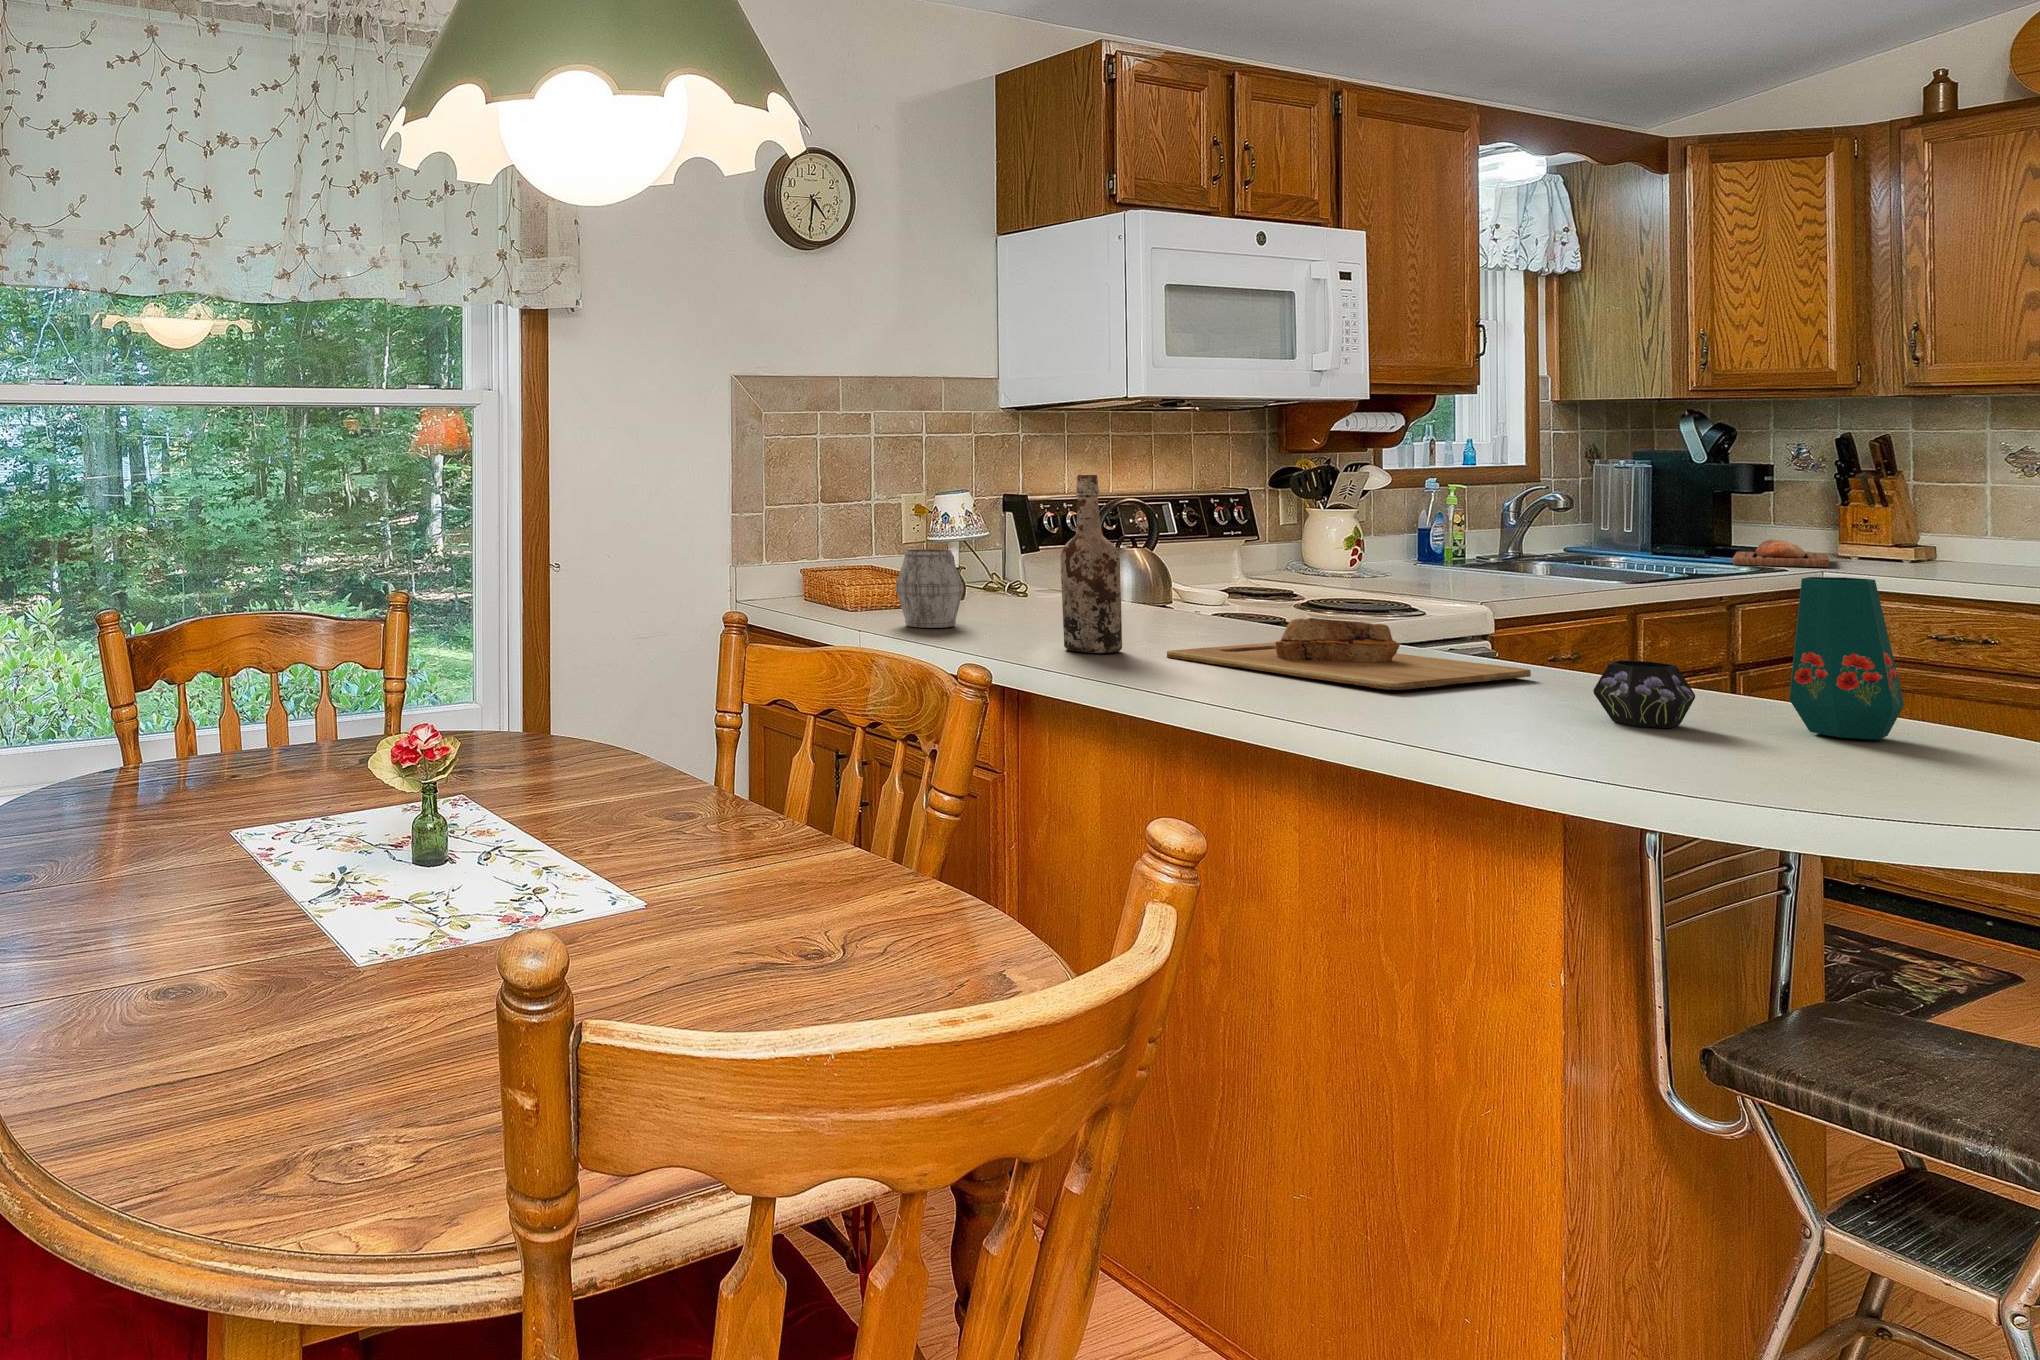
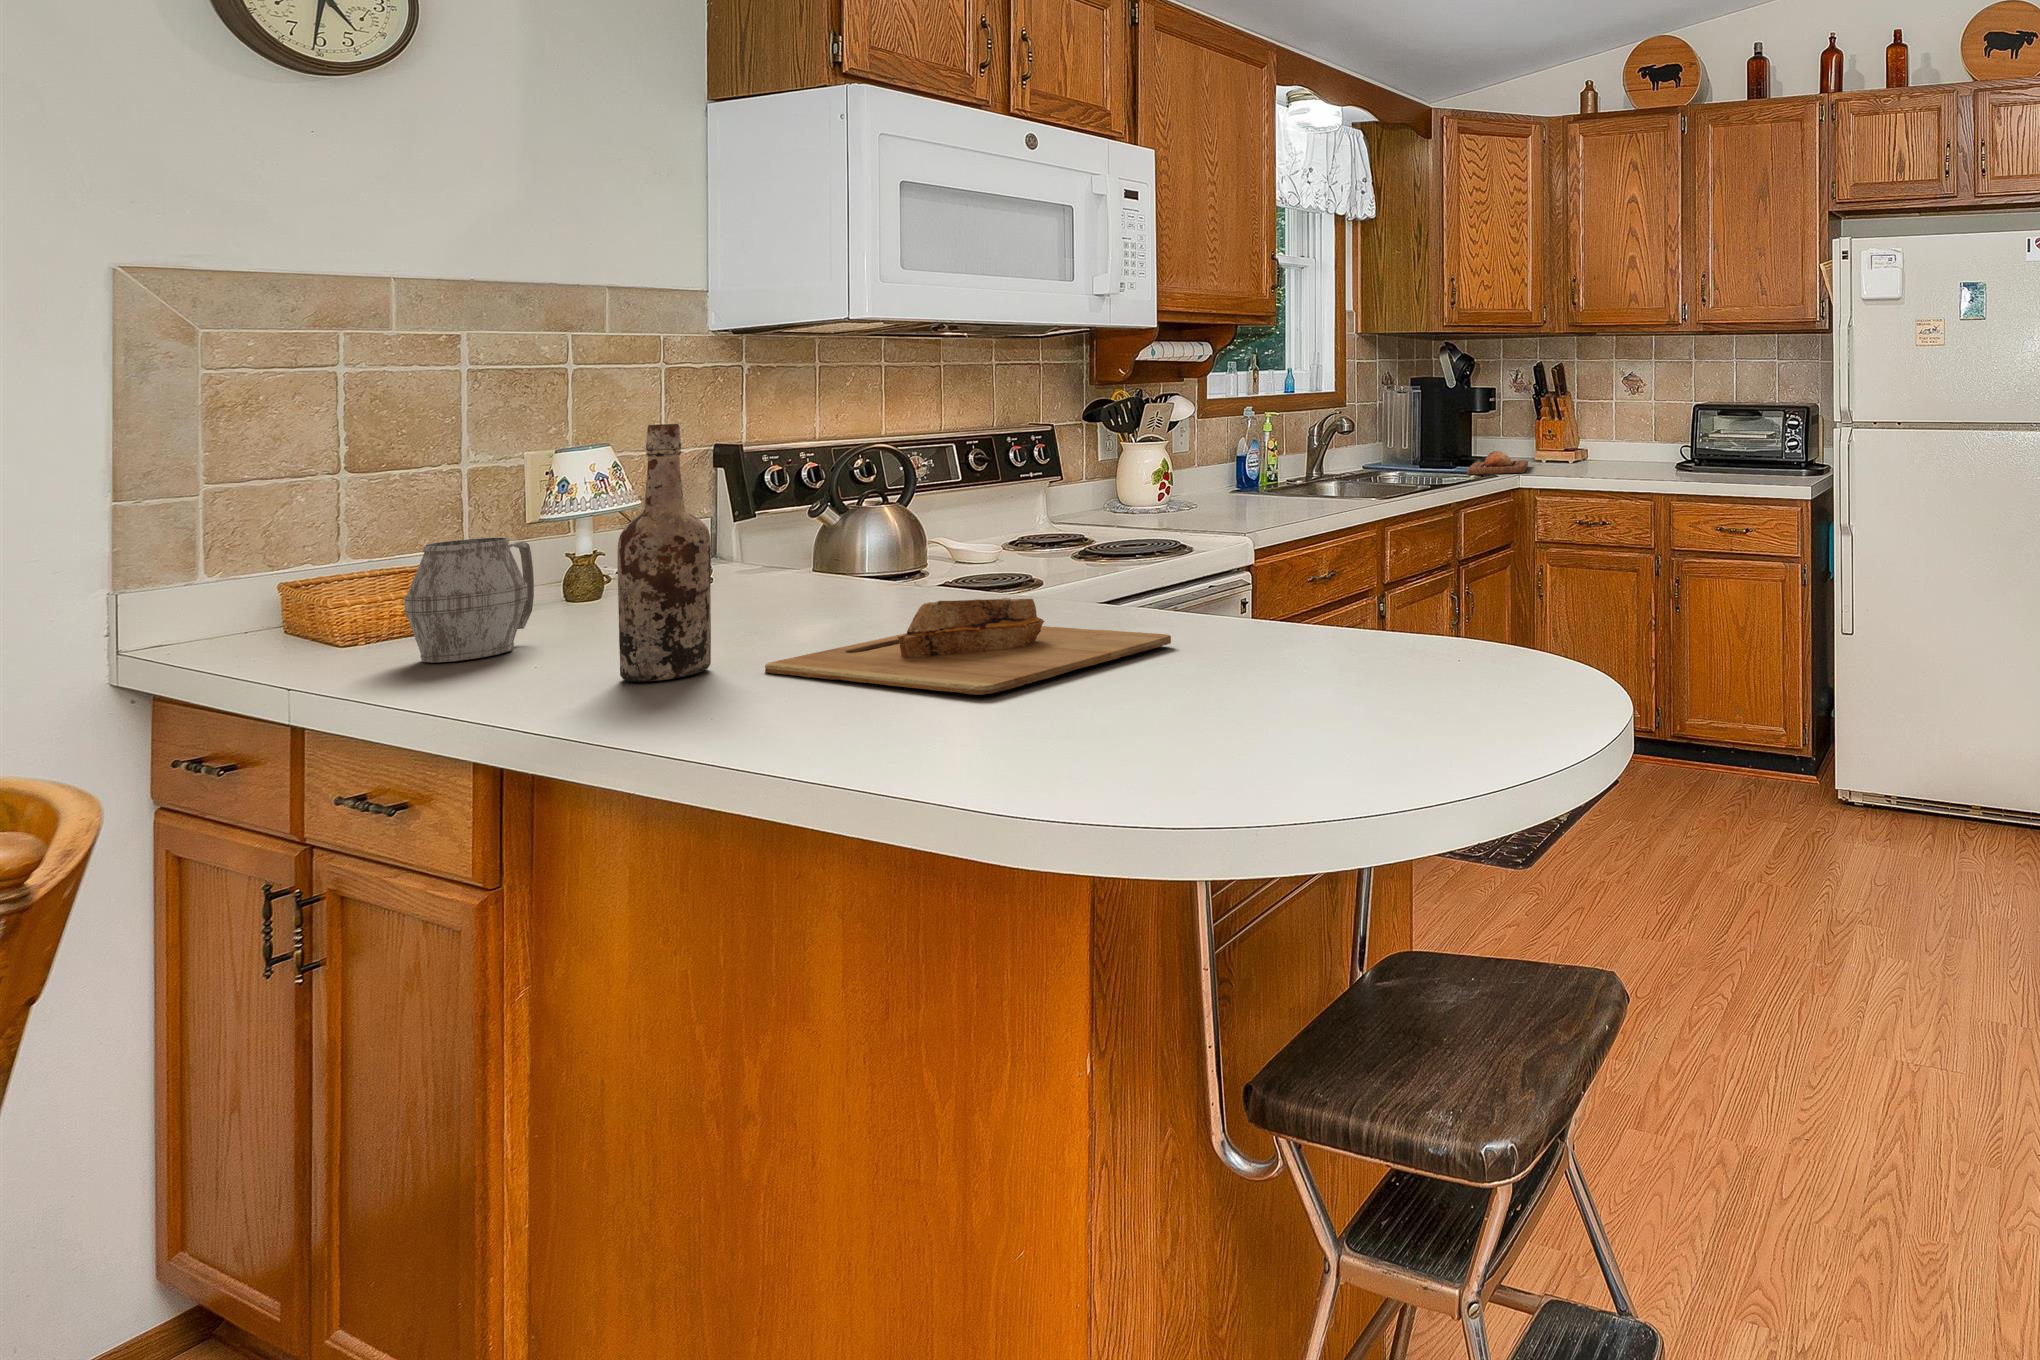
vase: present [1593,577,1904,740] -> none [1170,518,1433,712]

